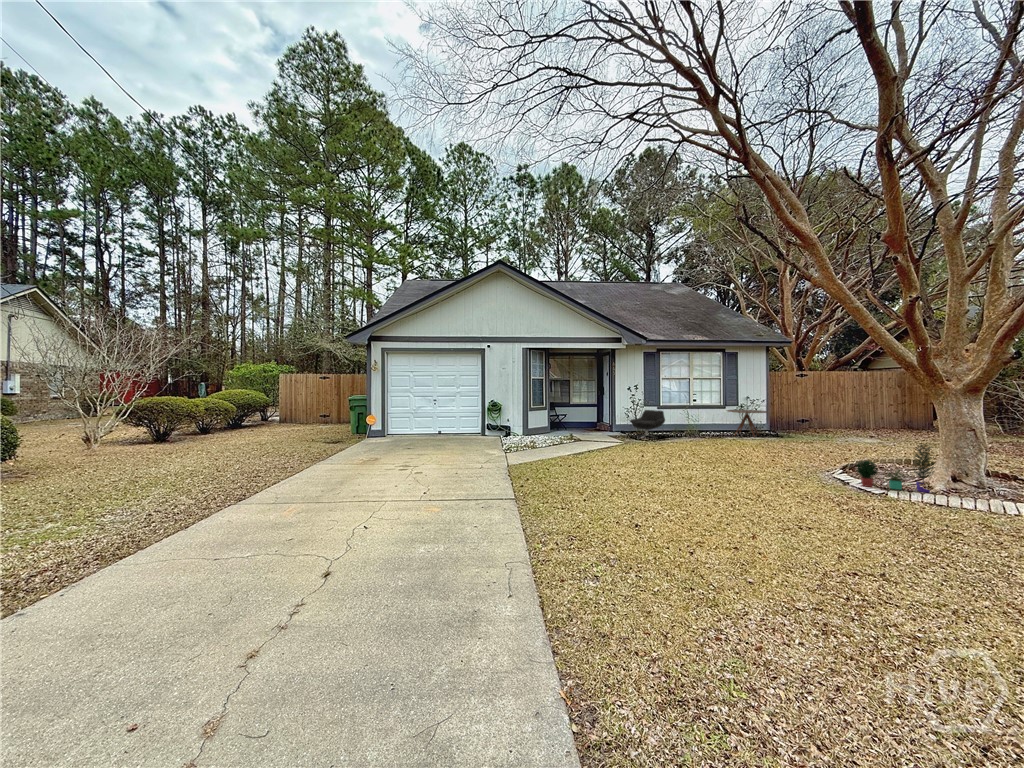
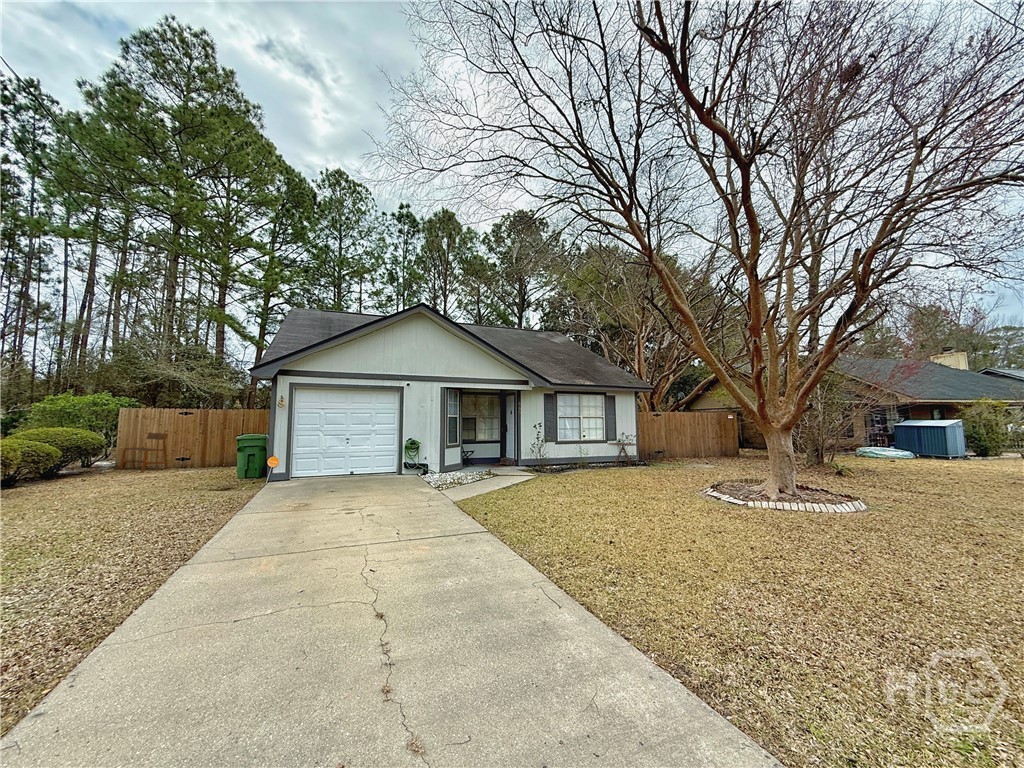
bench: none [283,392,314,424] -> present [120,433,168,471]
lounge chair: present [630,410,665,436] -> none [534,445,563,470]
potted plant: present [856,444,935,492] -> none [724,466,772,501]

